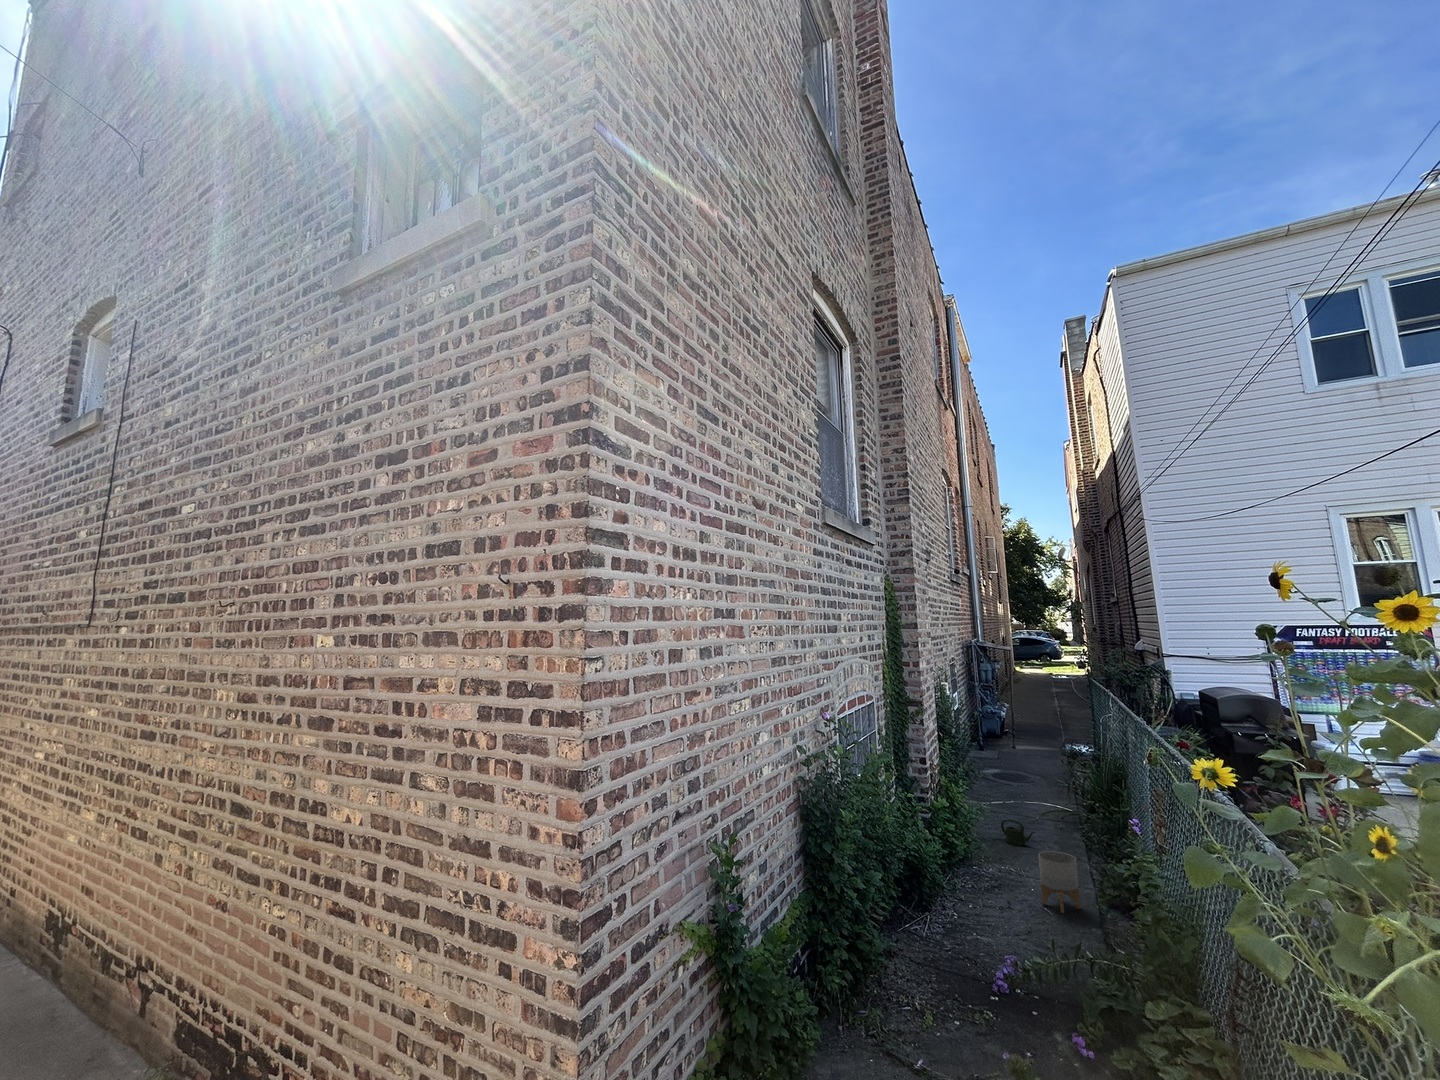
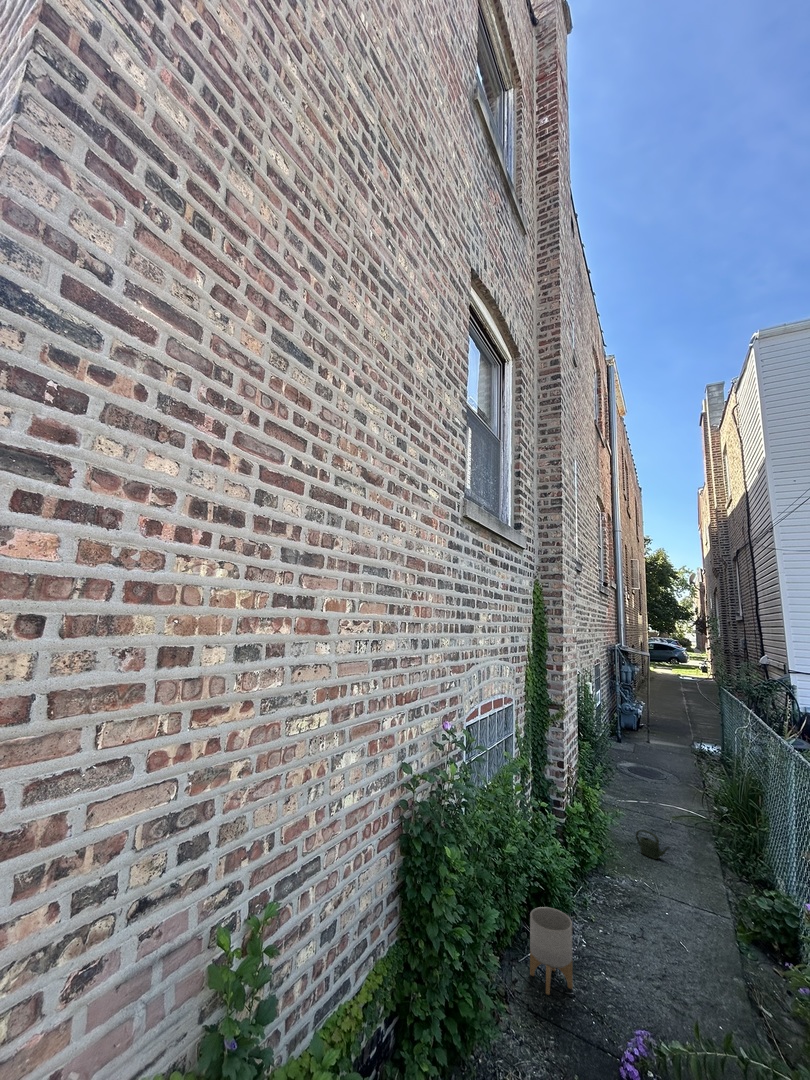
planter: present [1039,851,1080,913] -> present [530,907,573,995]

